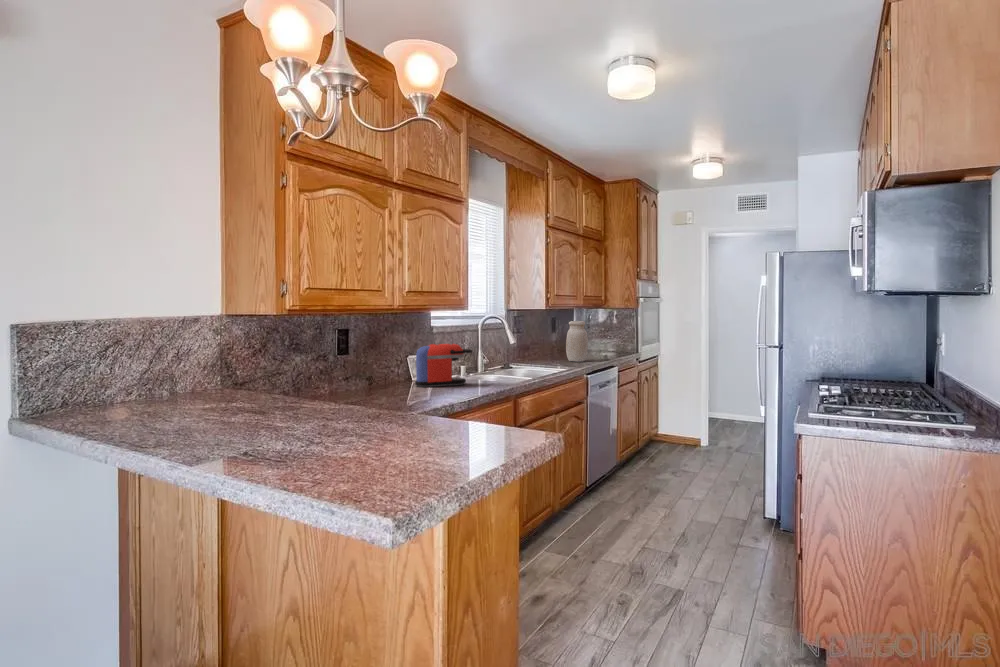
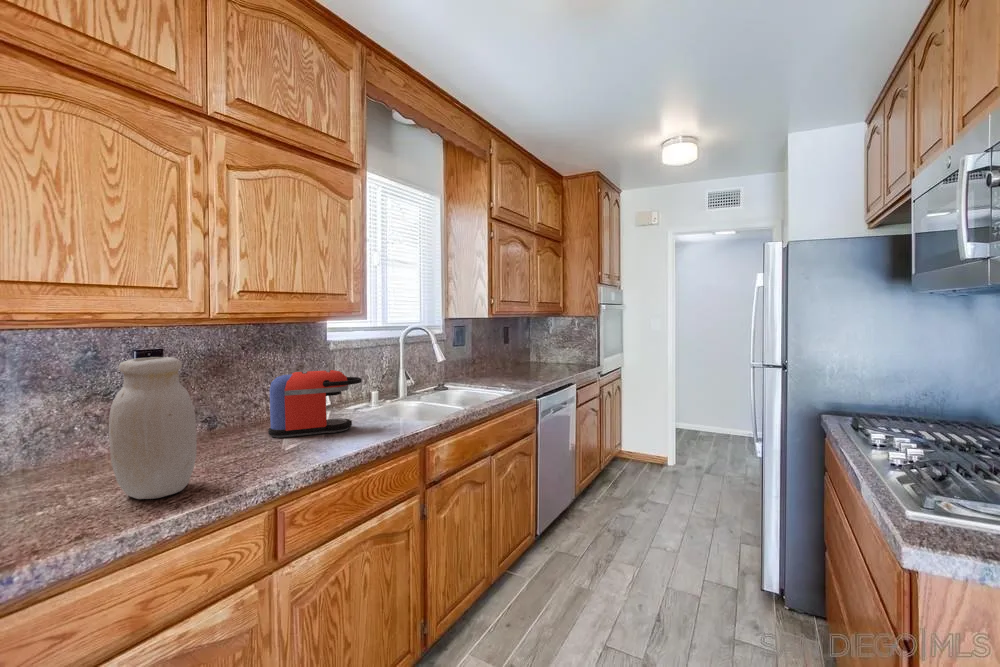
jar: present [566,321,588,362] -> present [109,357,197,499]

